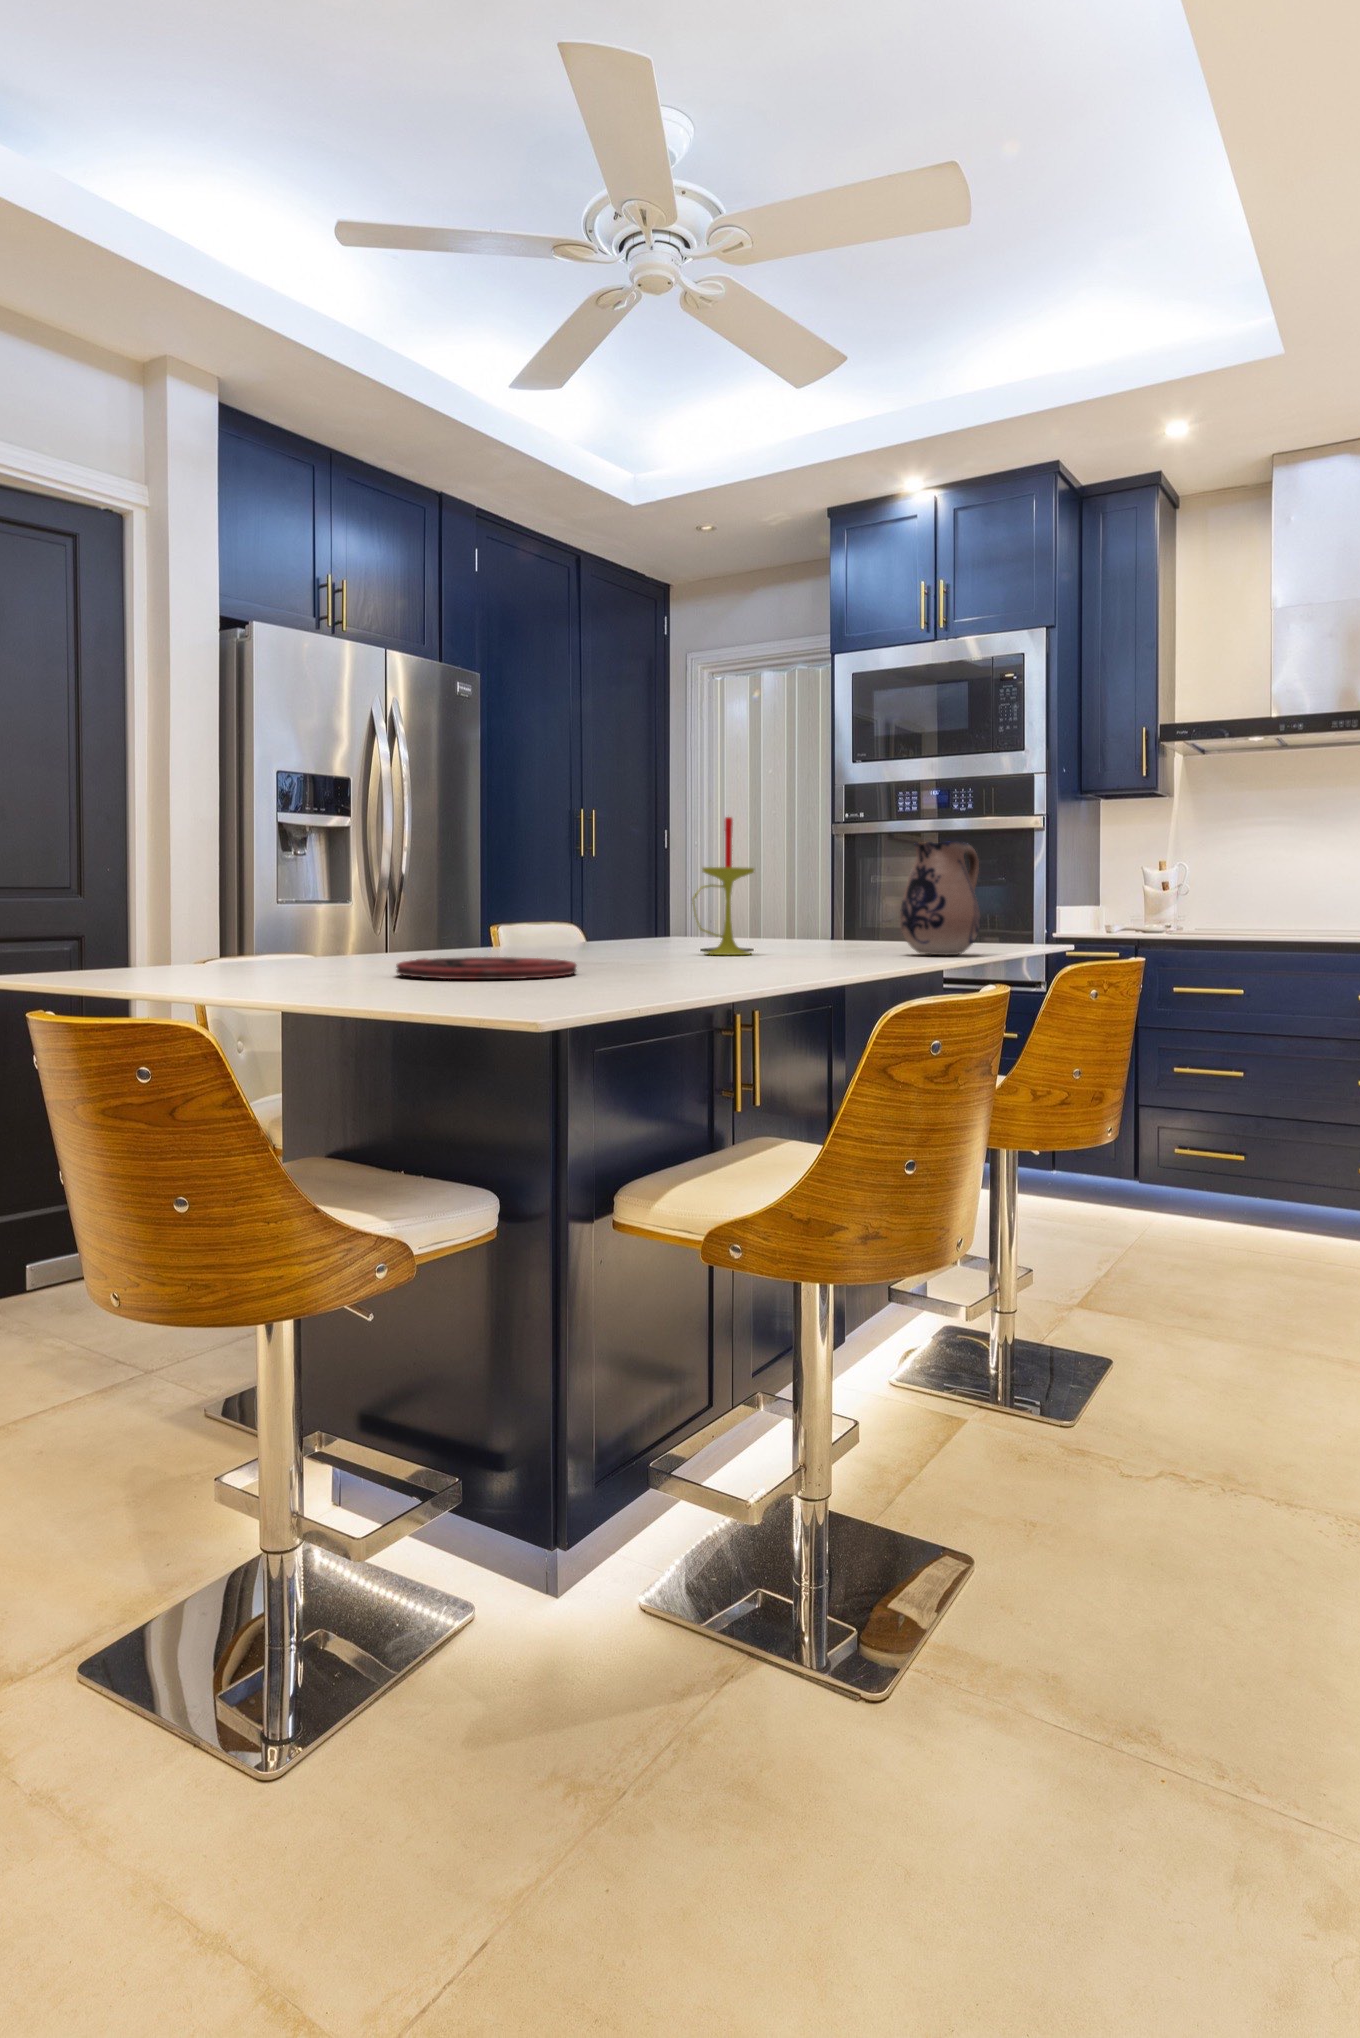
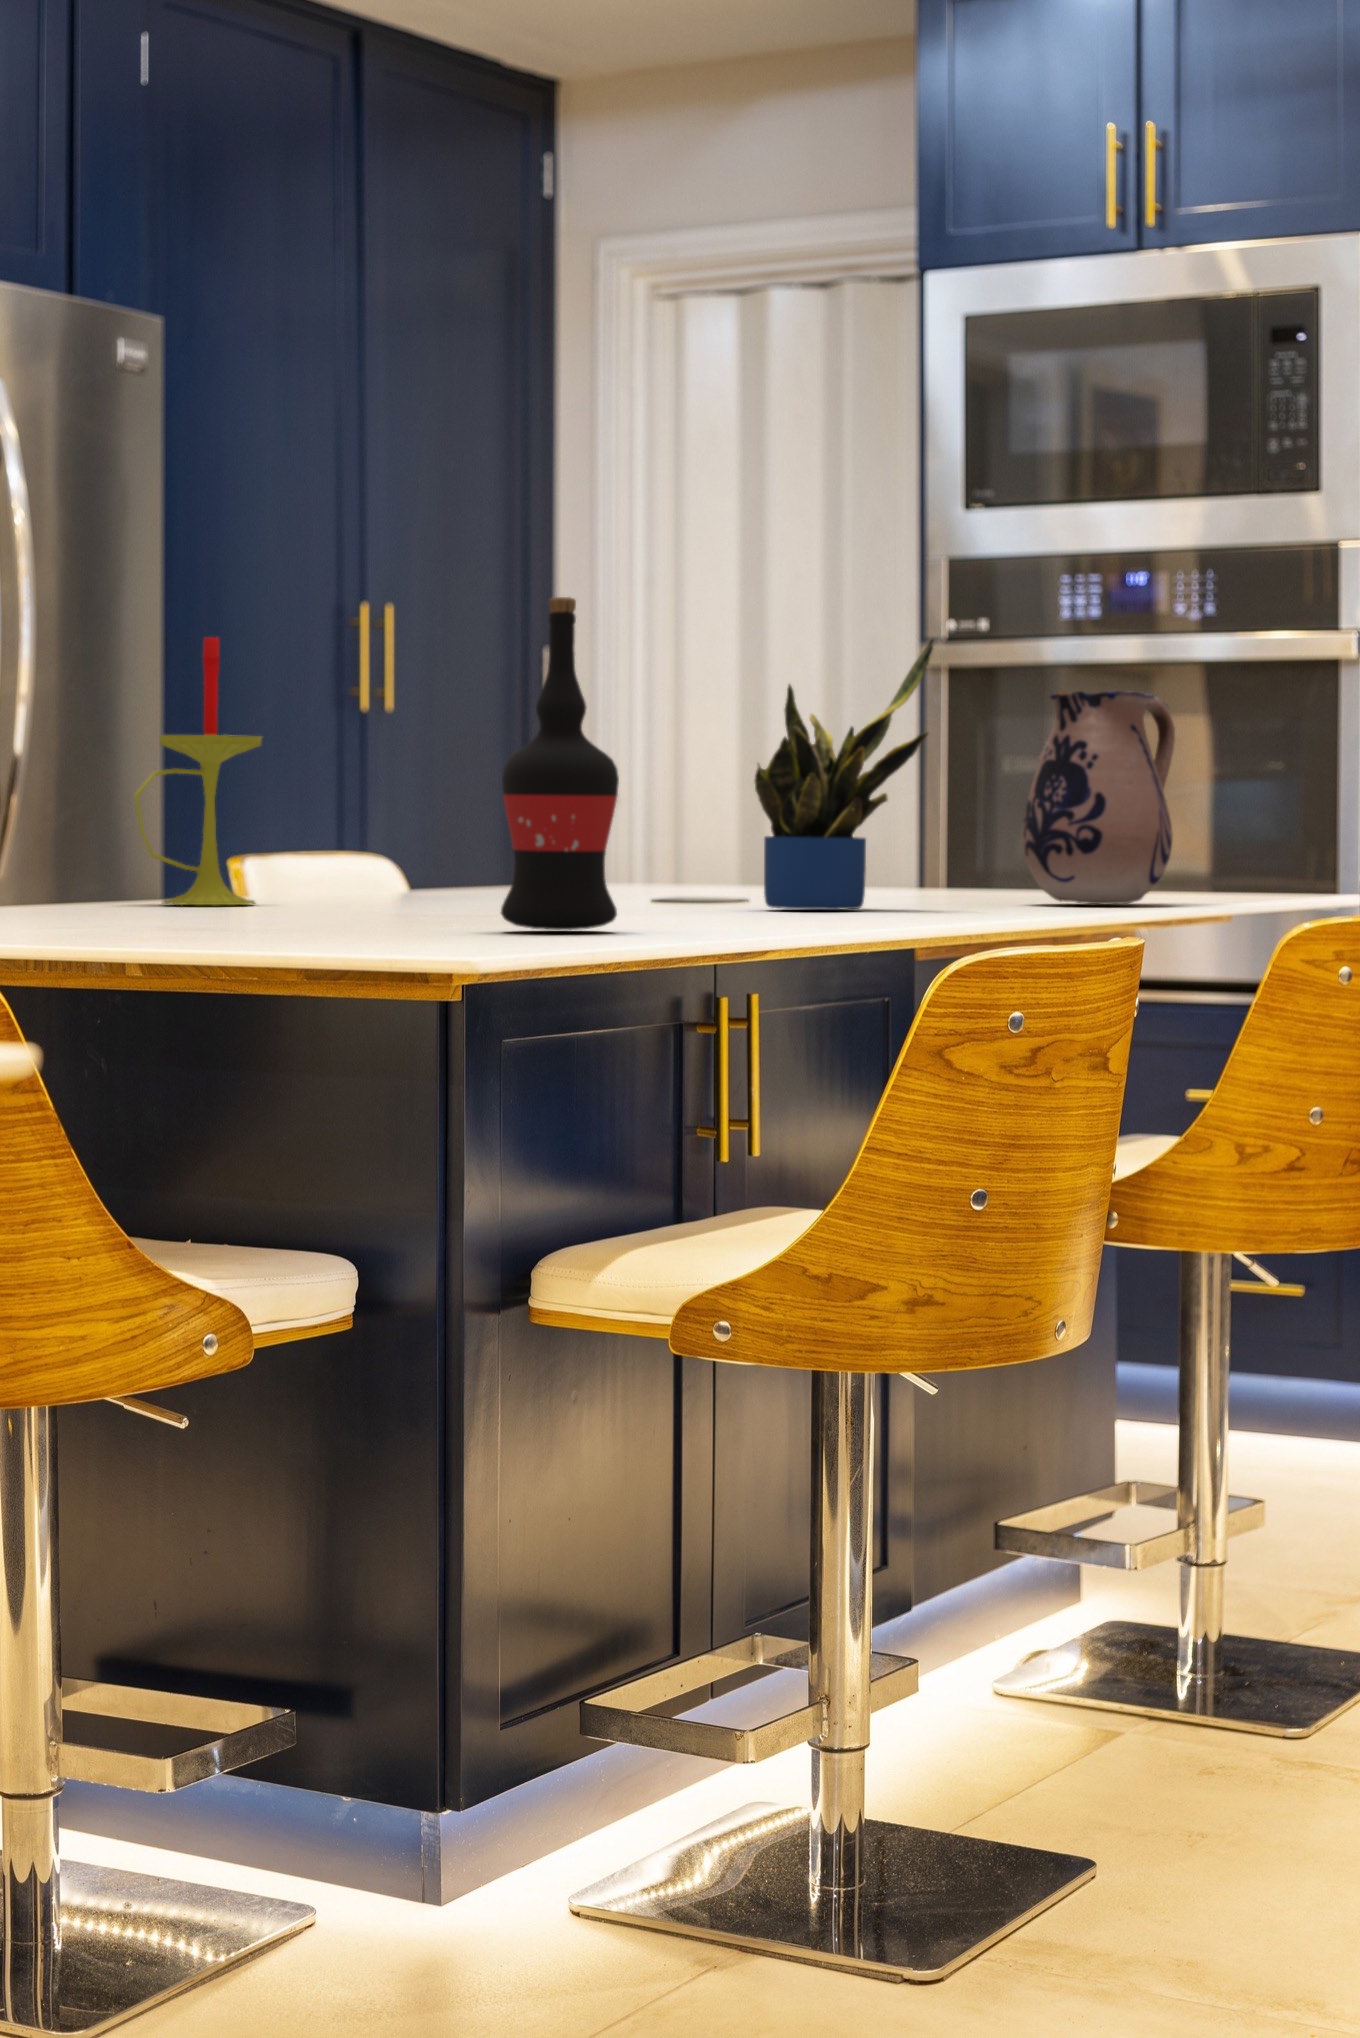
wine bottle: none [605,783,675,982] -> present [501,597,619,930]
potted plant: none [758,812,855,961] -> present [755,639,934,910]
candle: present [692,817,754,955] -> present [134,637,262,905]
plate: present [396,957,576,979] -> none [130,897,441,926]

